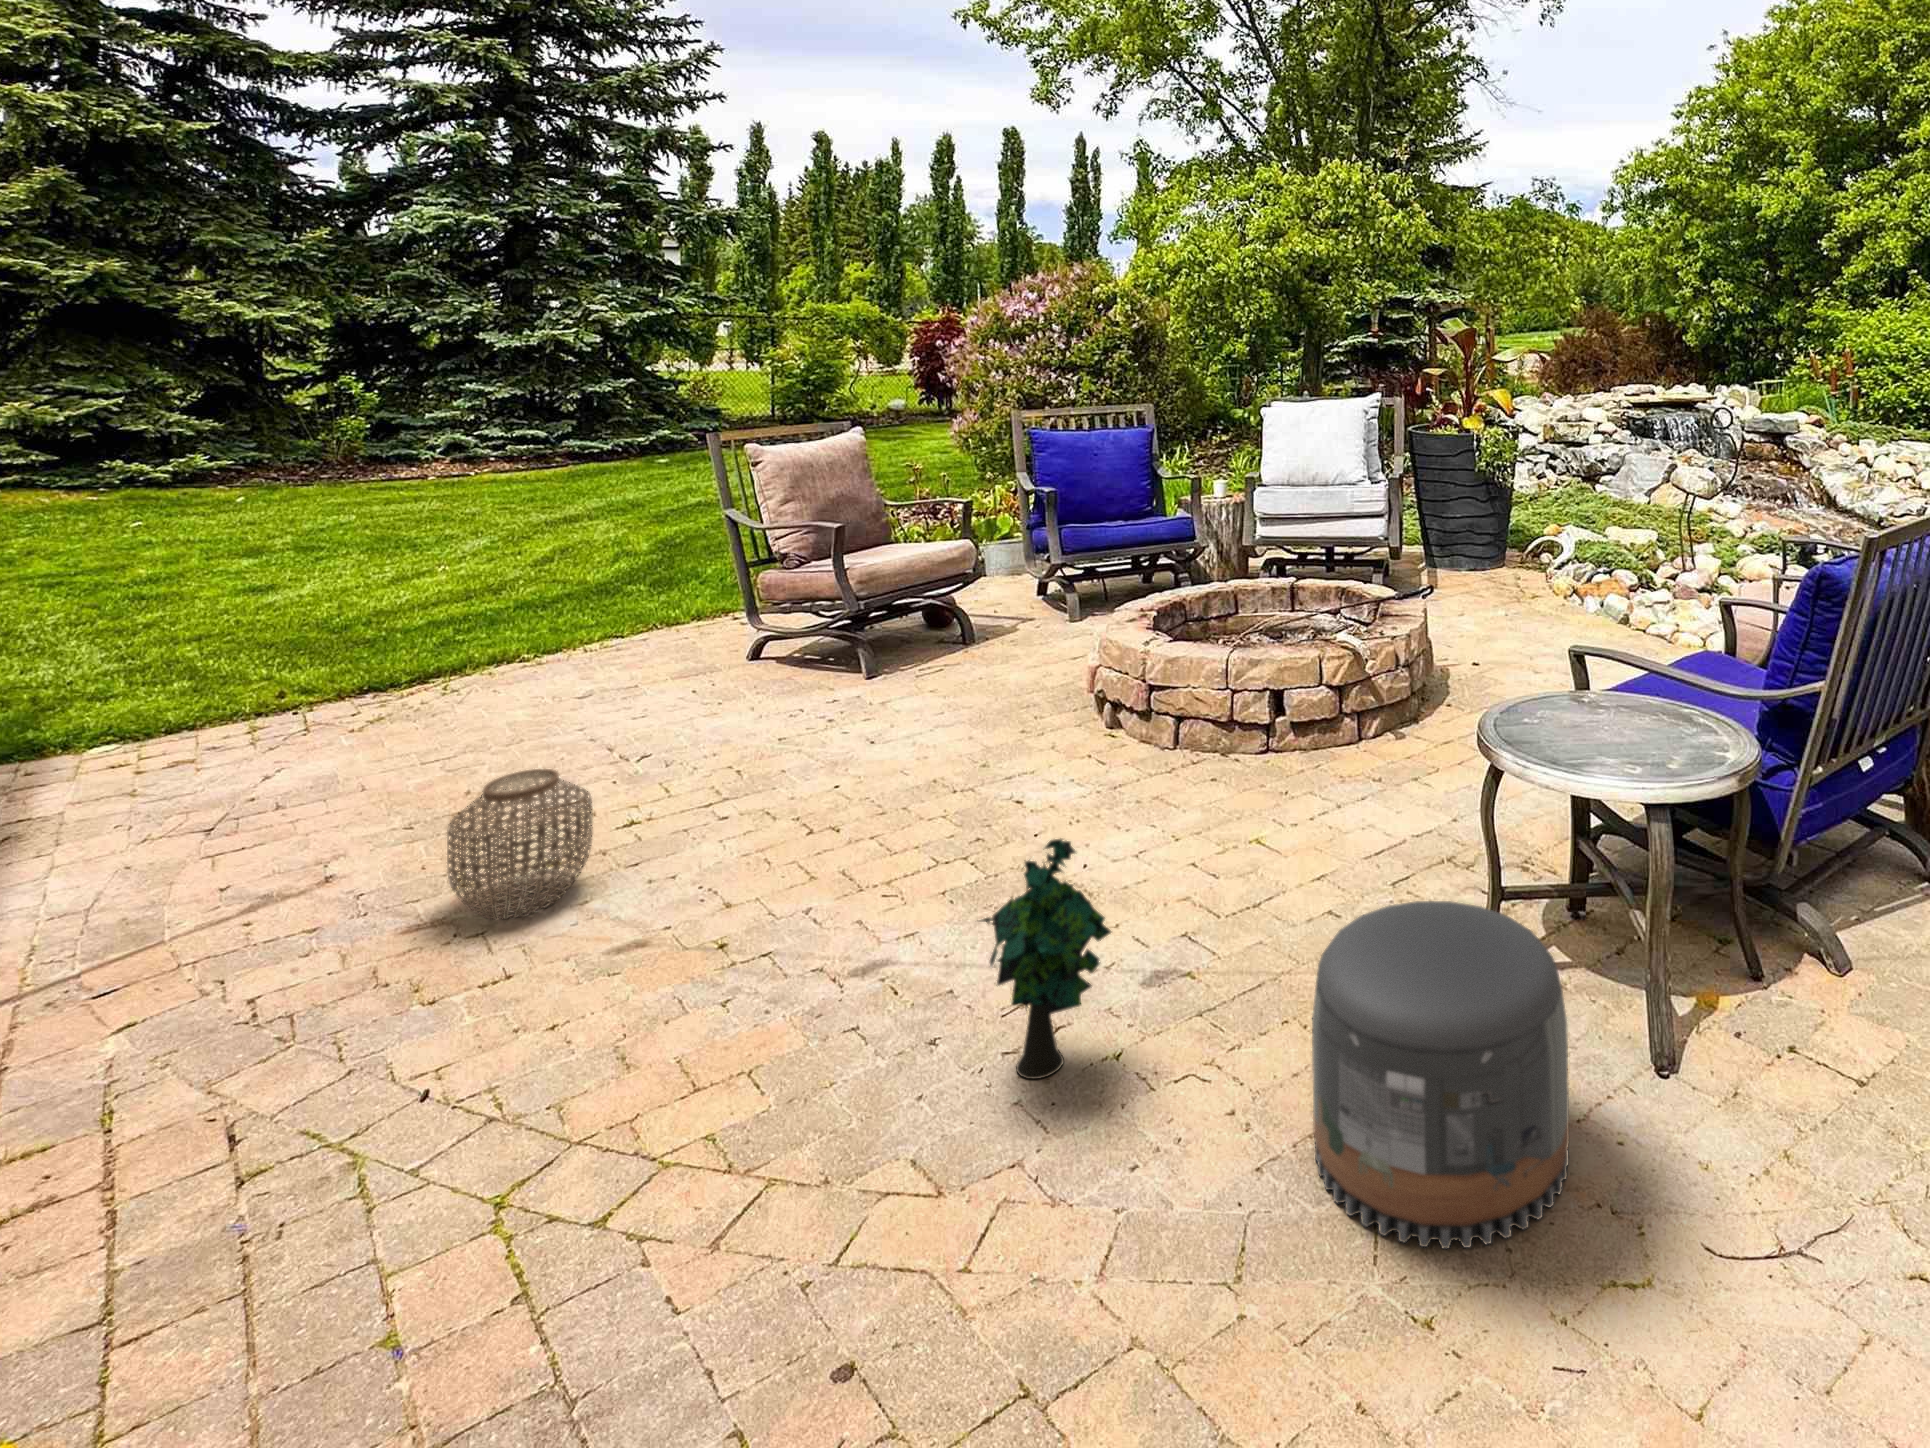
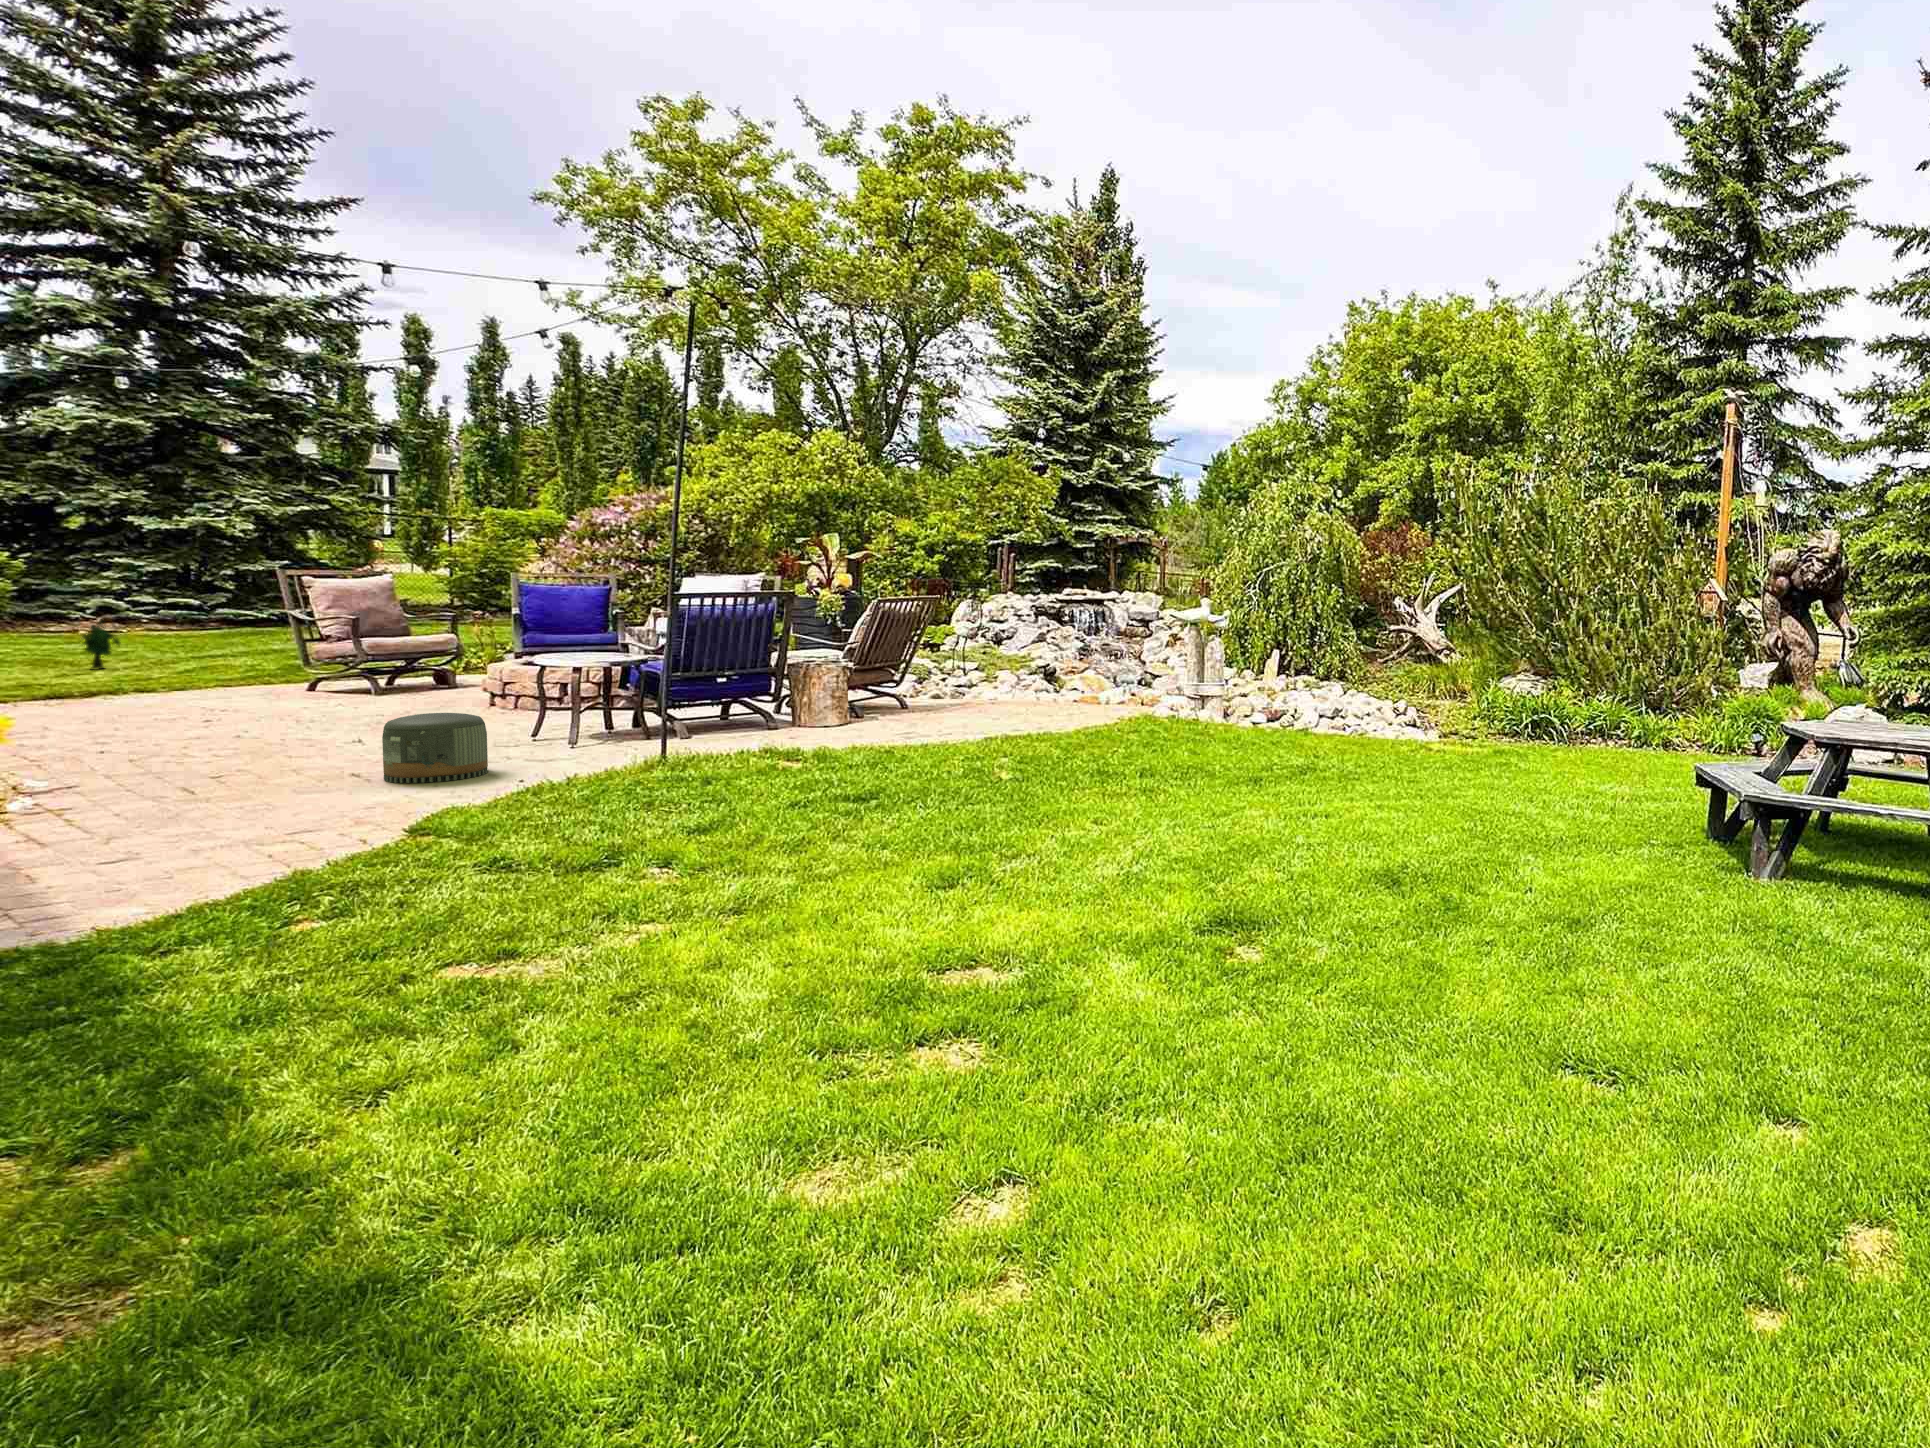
woven basket: present [447,769,593,919] -> none [68,697,145,750]
decorative plant: present [980,838,1111,1079] -> present [81,620,120,670]

